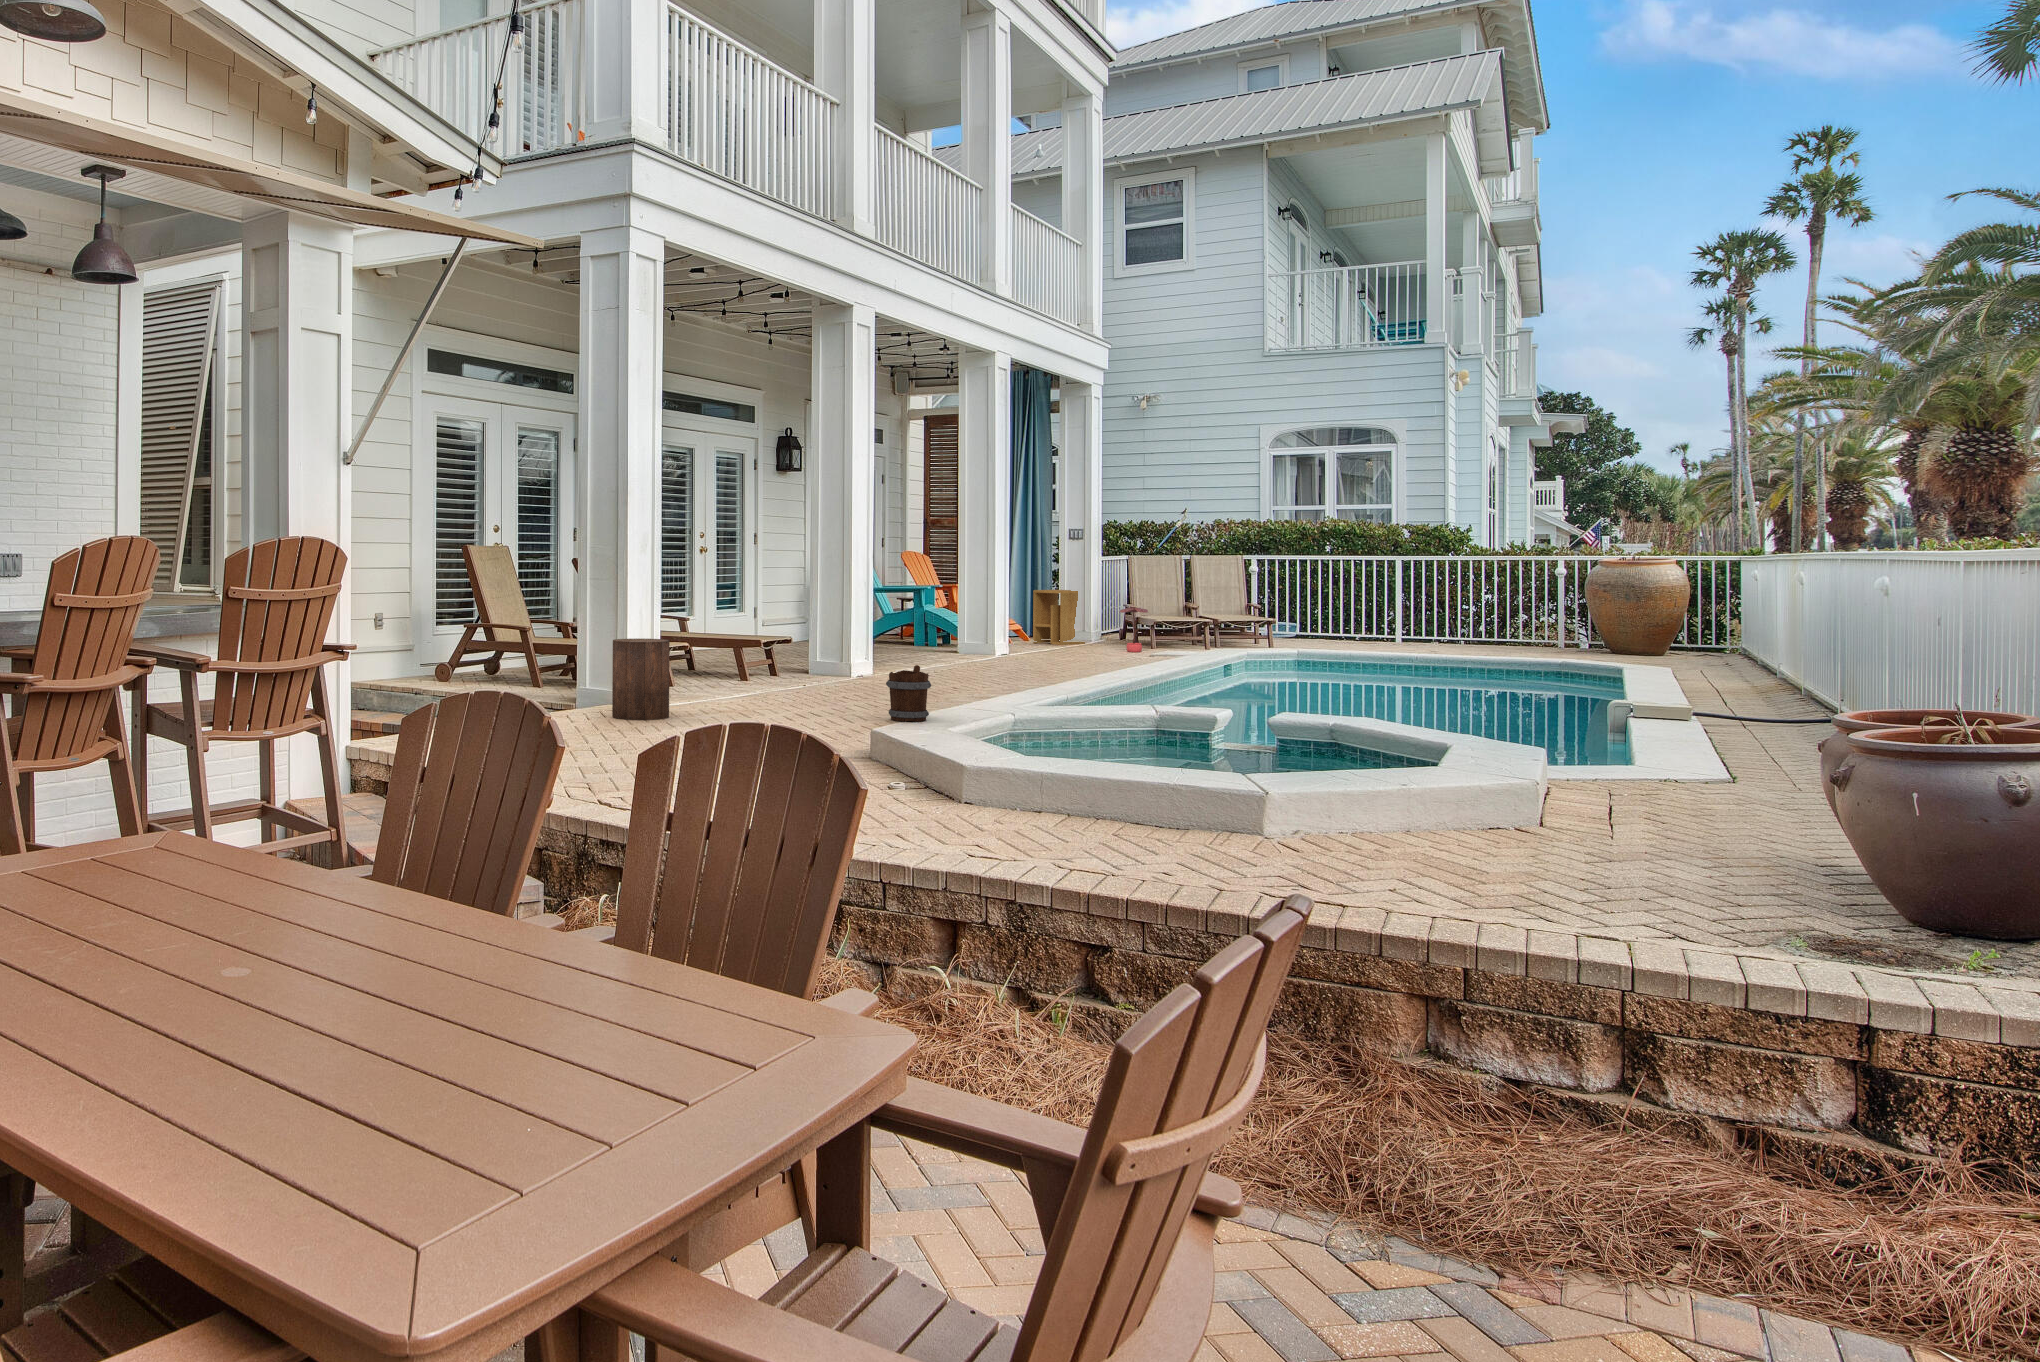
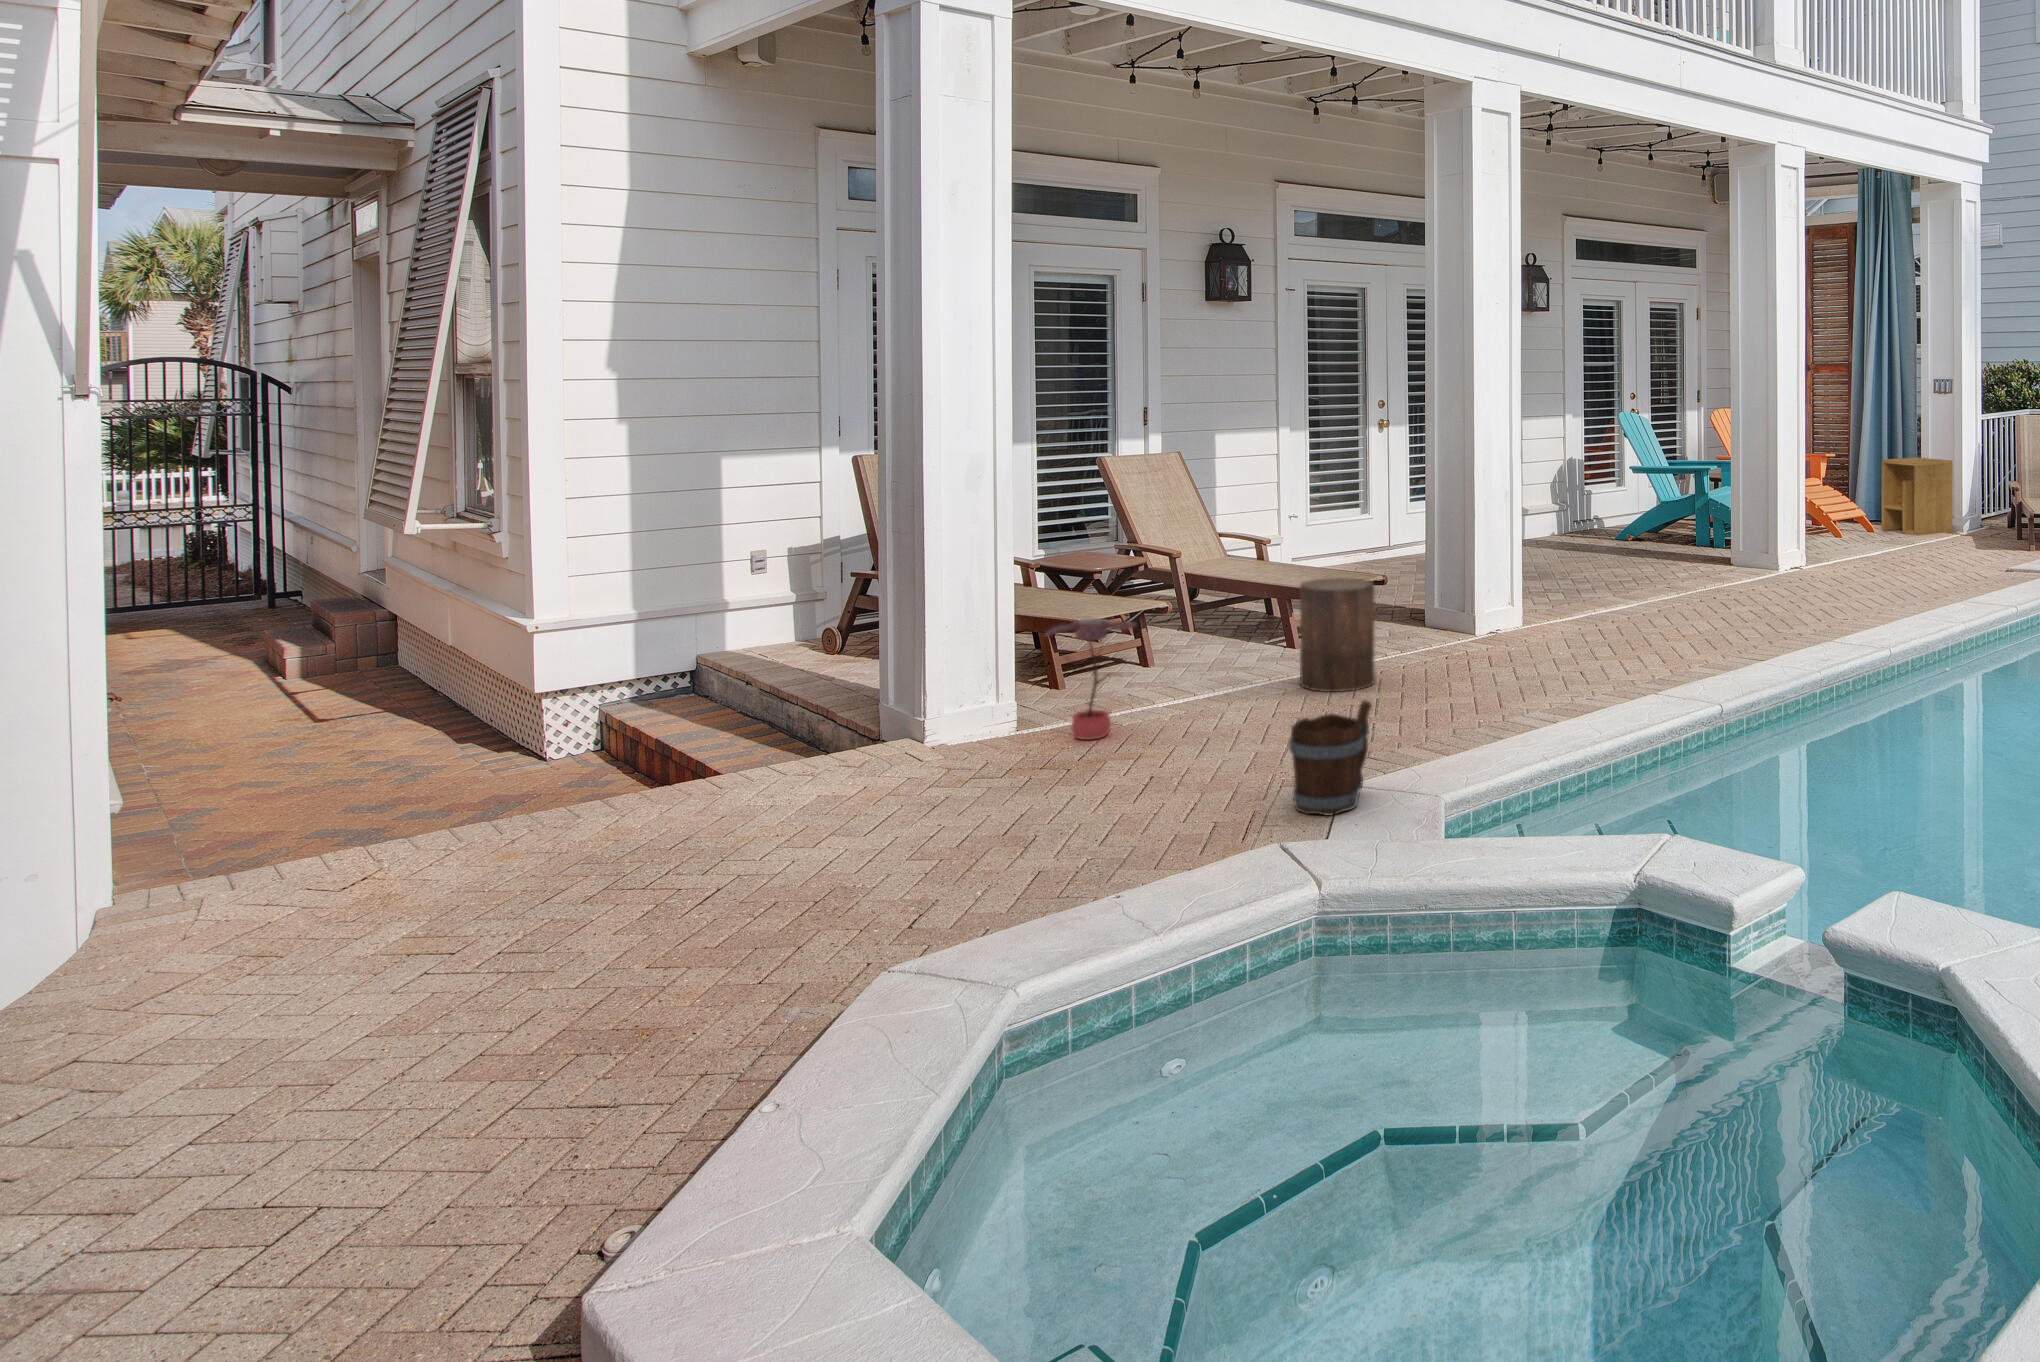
potted plant: present [1120,608,1148,652] -> present [1045,619,1136,740]
stool: present [612,638,670,720] -> present [1300,578,1375,692]

